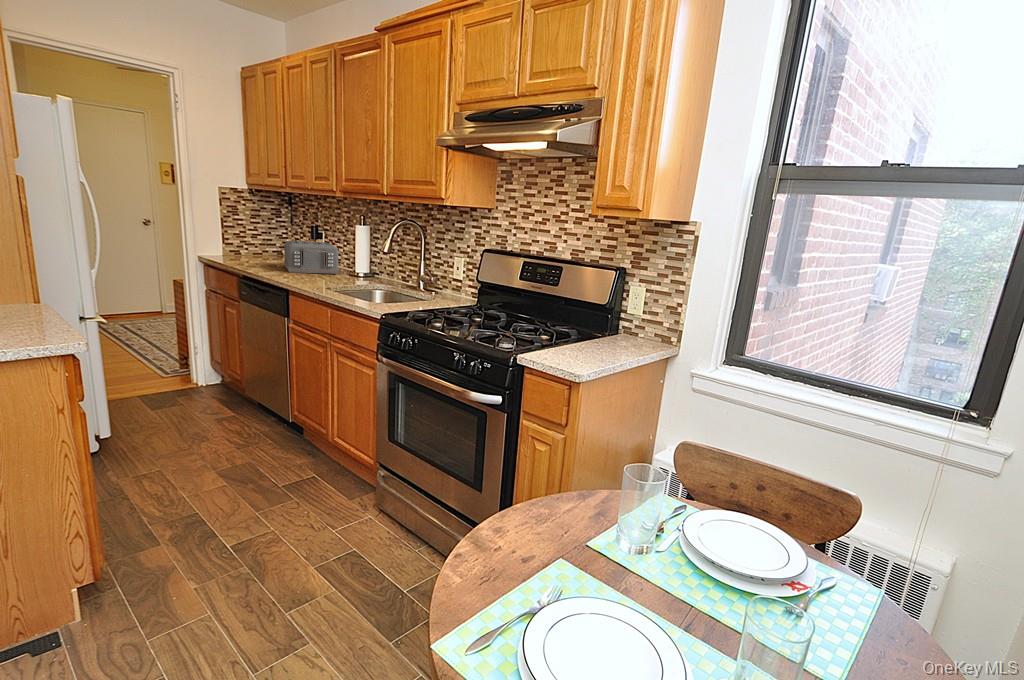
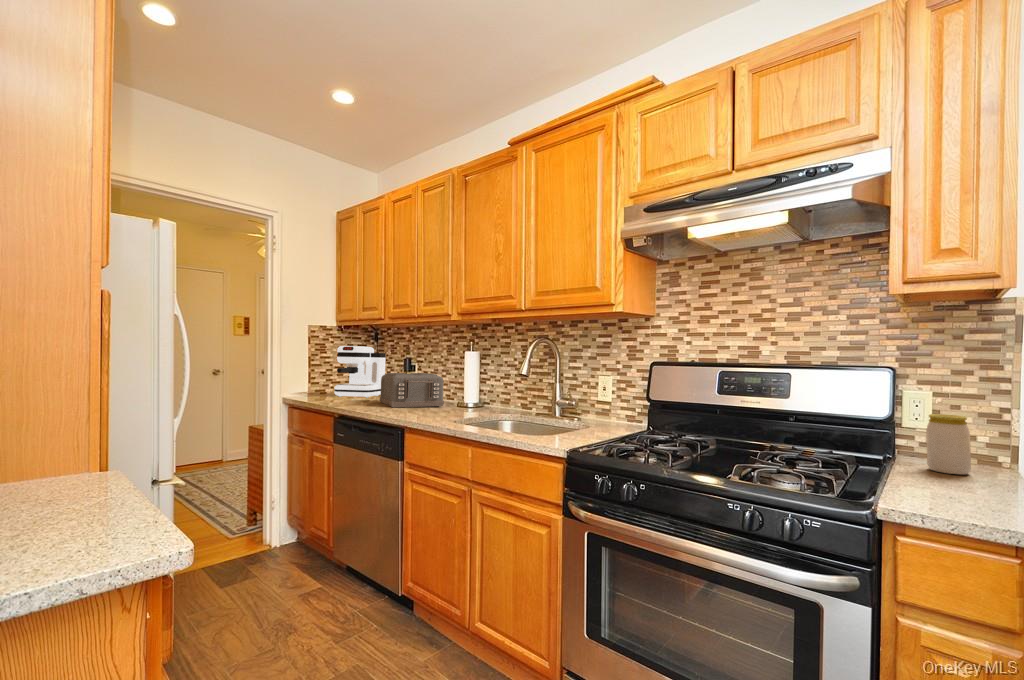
coffee maker: none [245,211,295,262] -> present [334,346,386,398]
jar: none [619,304,645,346] -> present [926,414,971,475]

